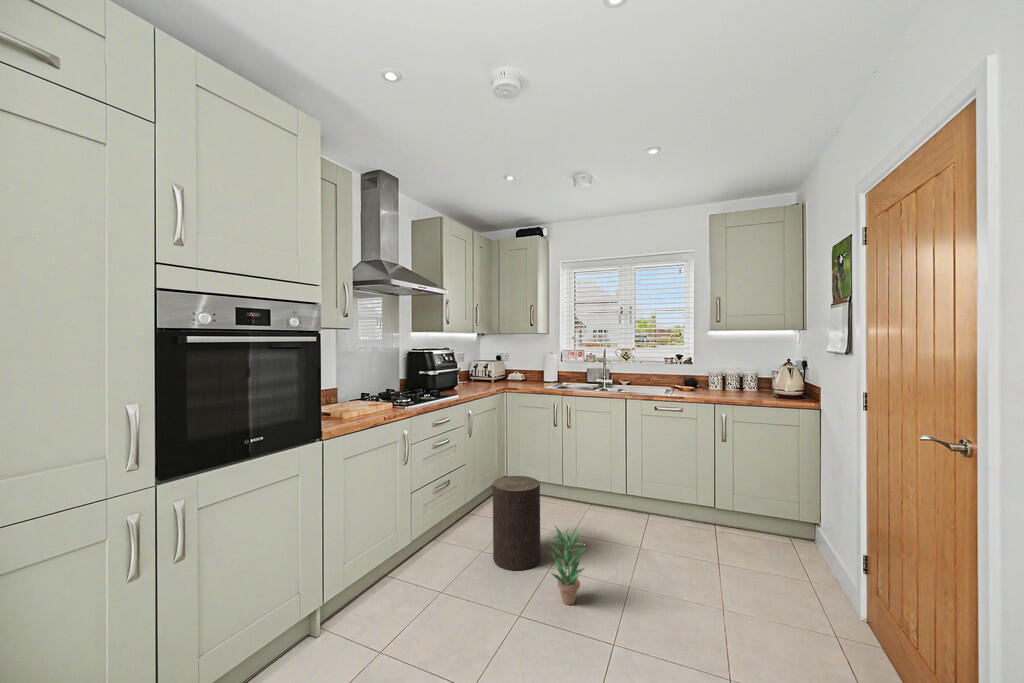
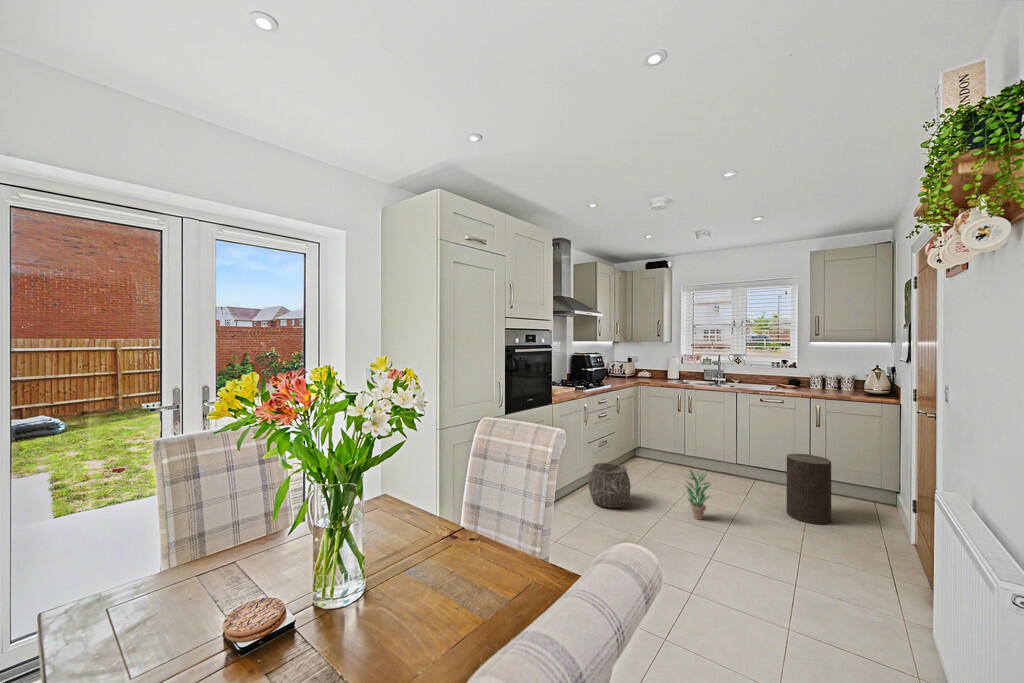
stool: present [493,476,541,570] -> present [787,454,831,524]
woven basket: none [406,519,472,599] -> present [589,463,631,508]

